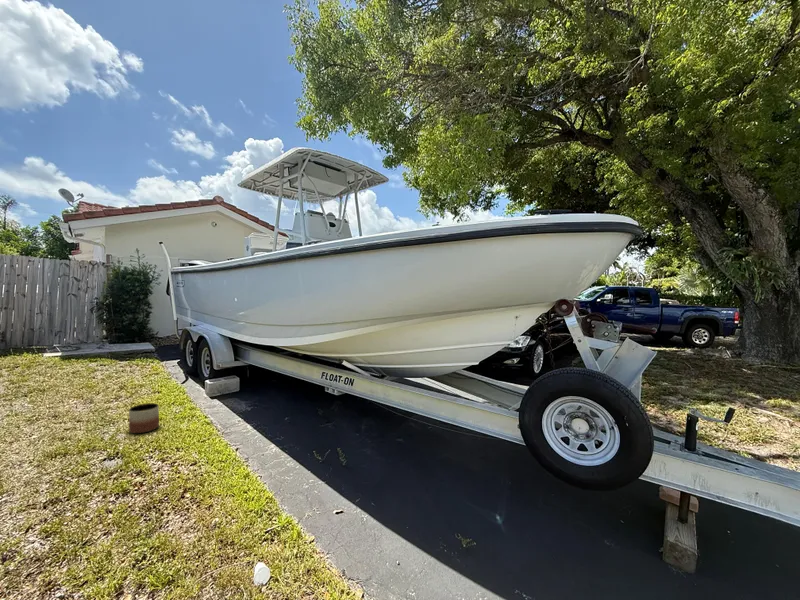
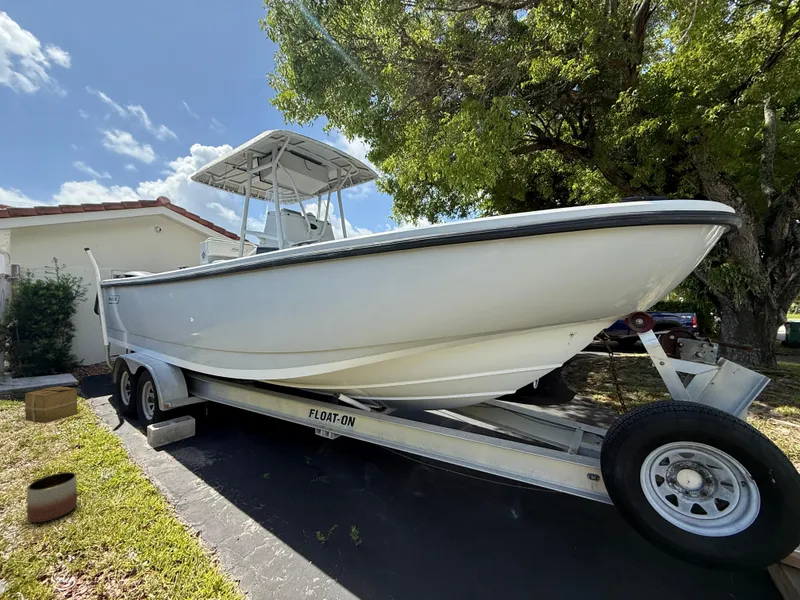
cardboard box: none [120,350,156,377] -> present [25,386,77,423]

